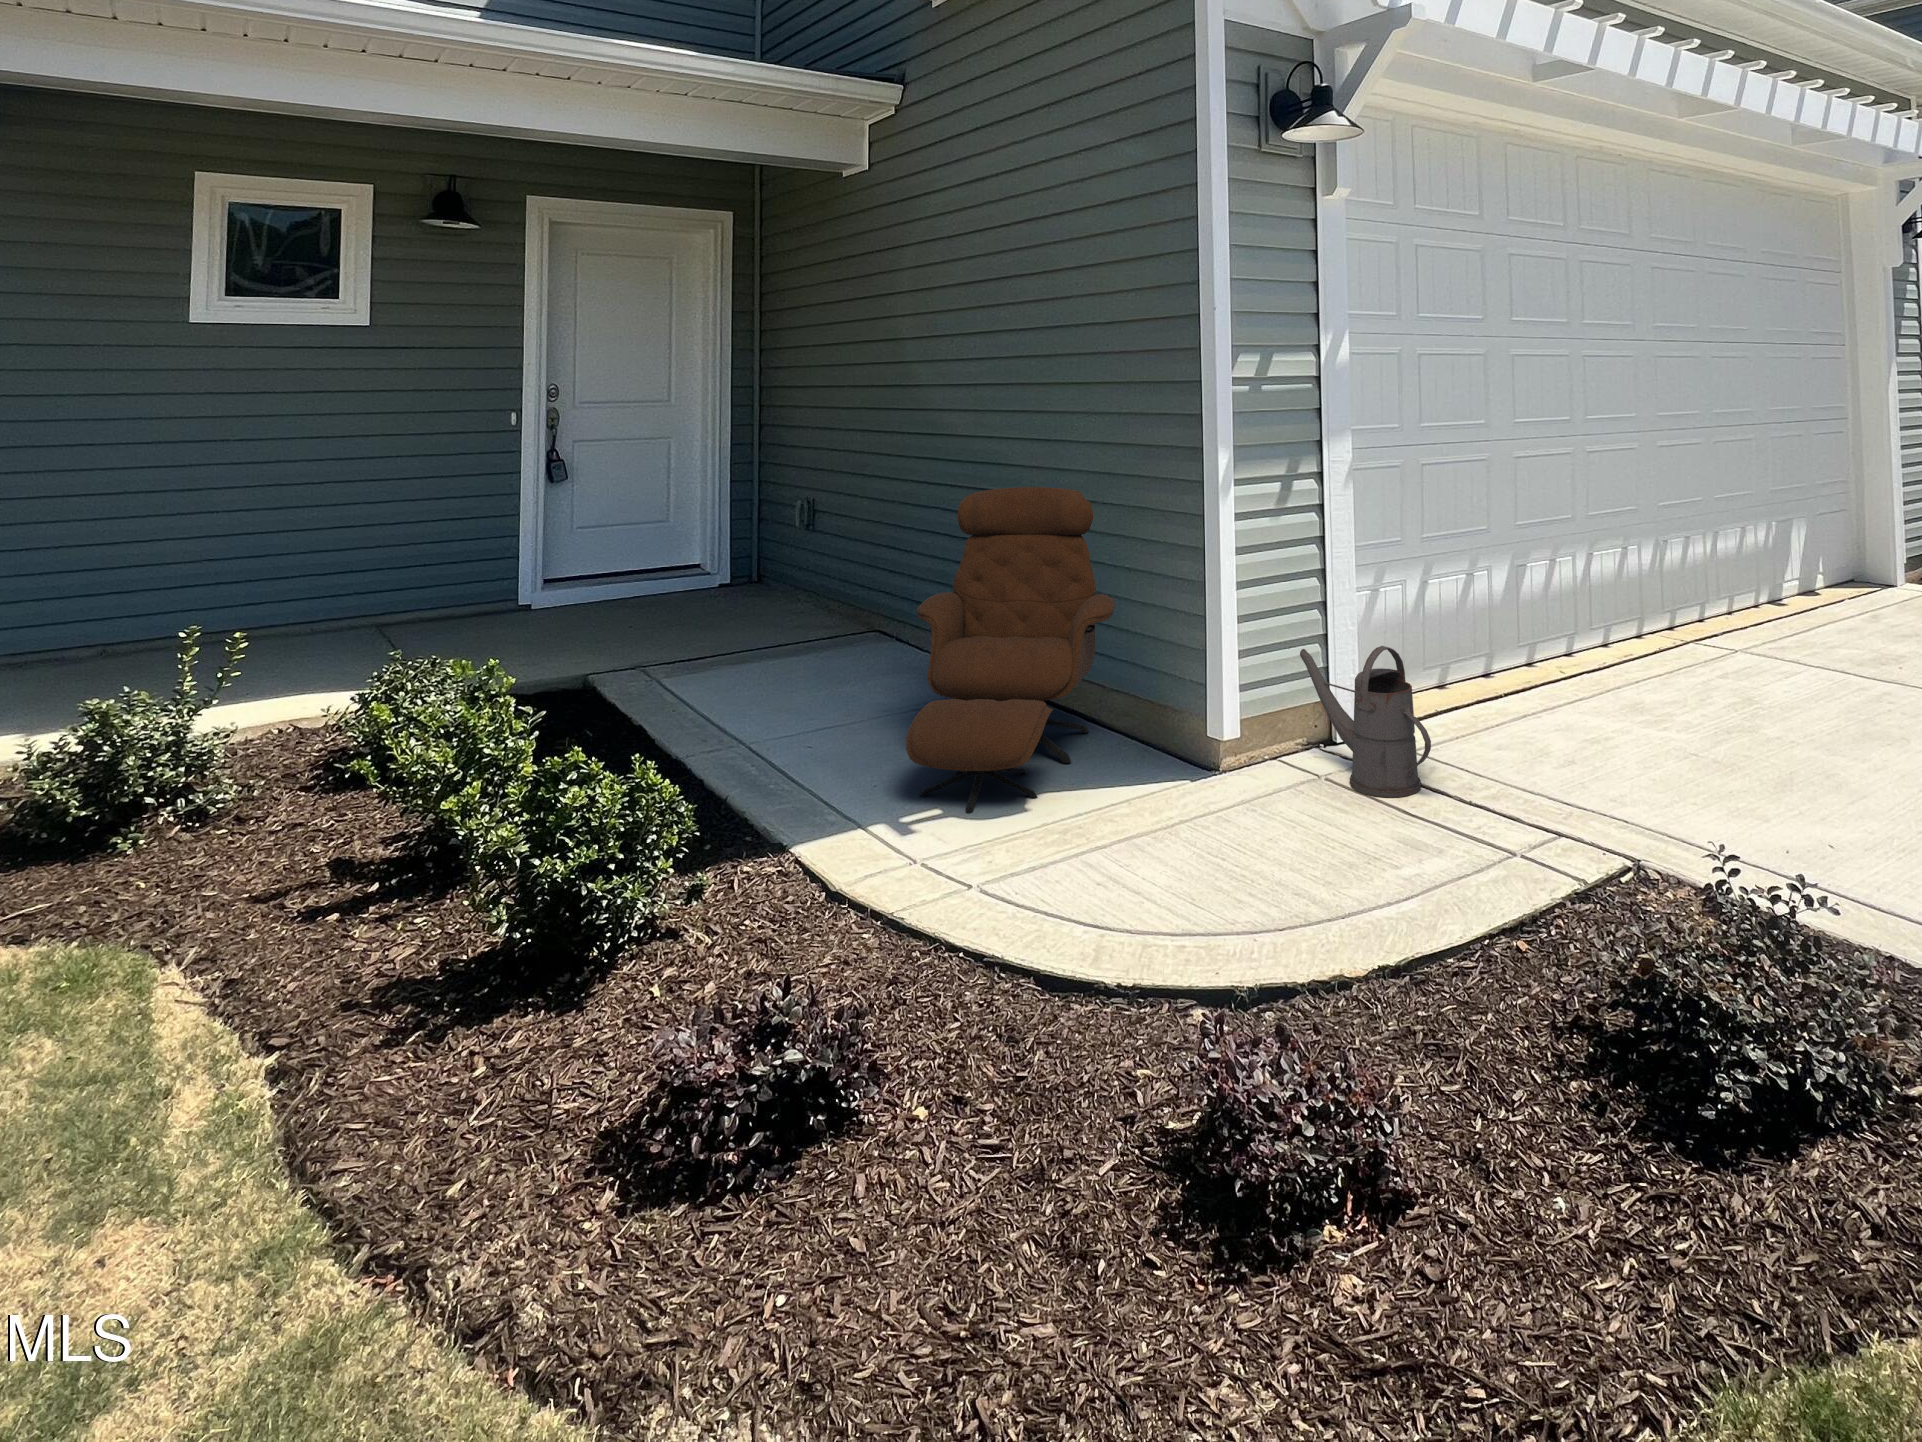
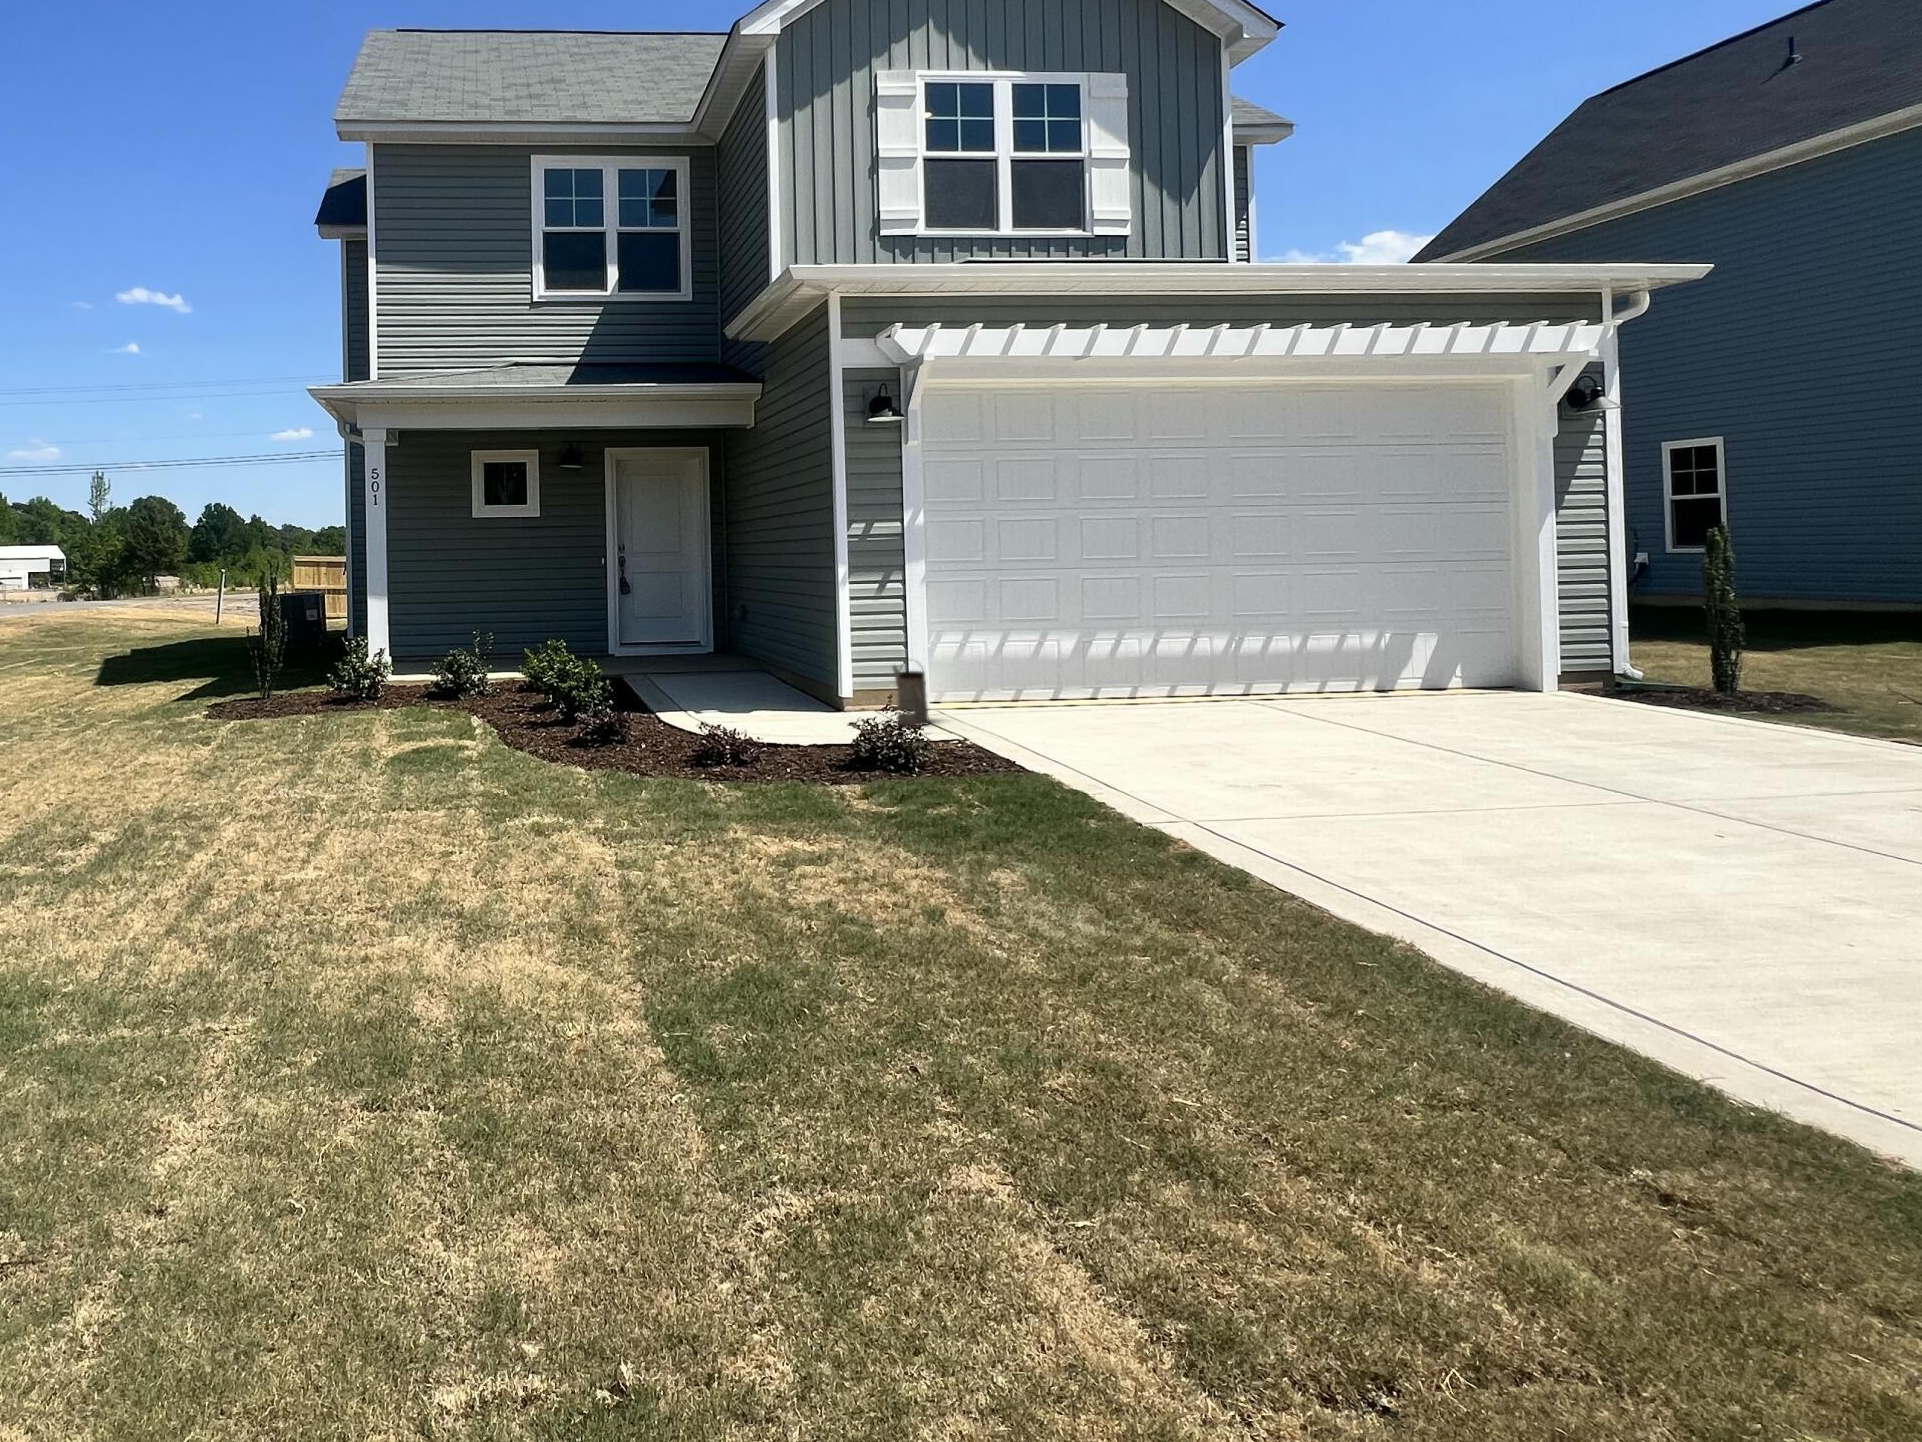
lounge chair: present [906,487,1115,814] -> none [709,591,825,719]

